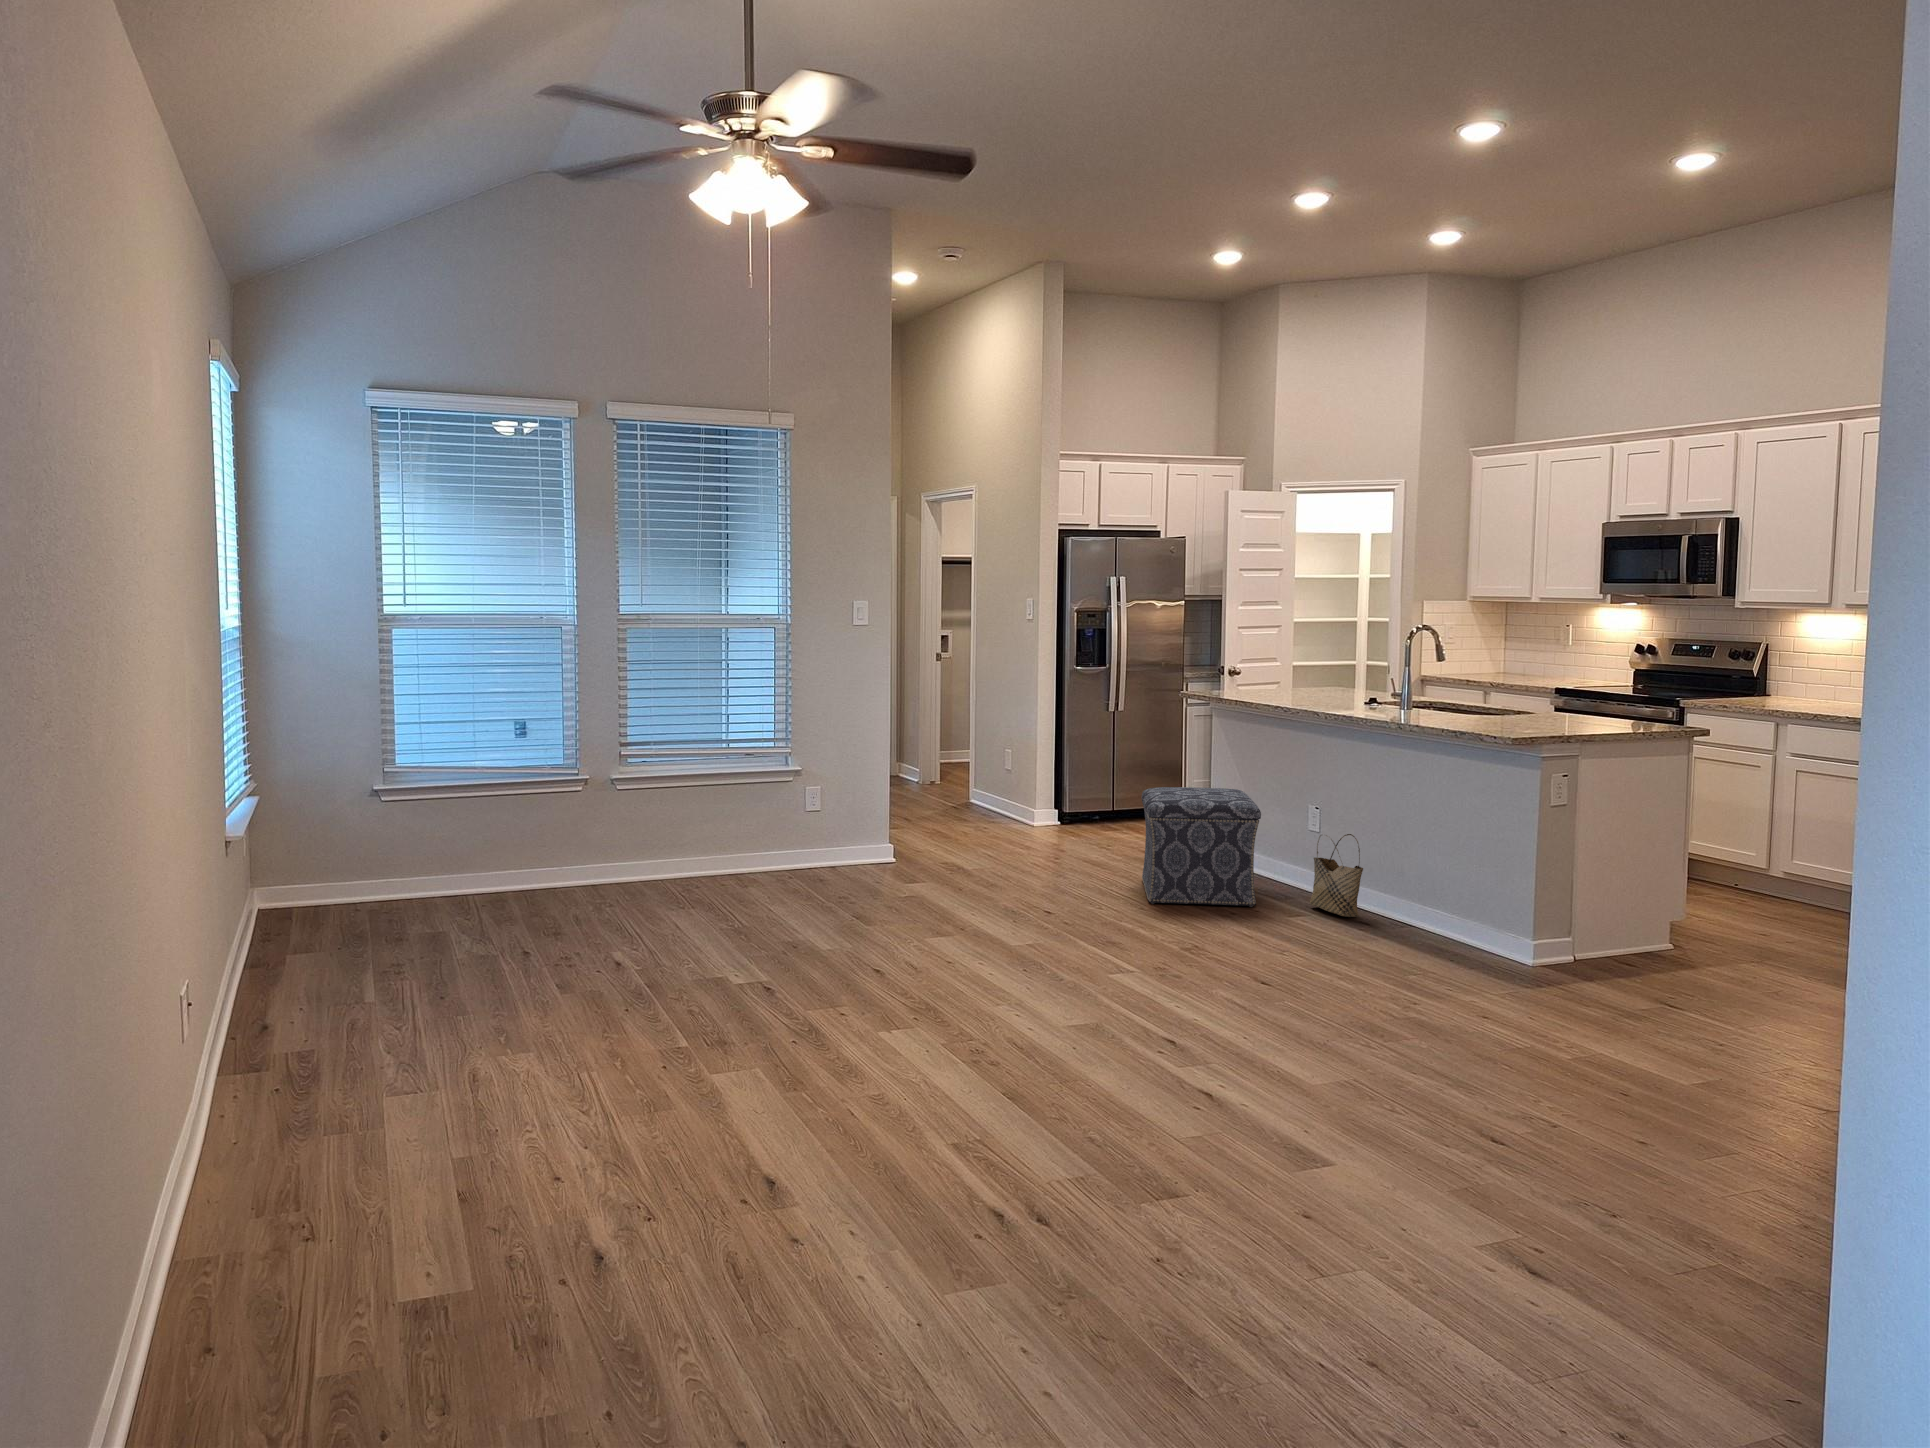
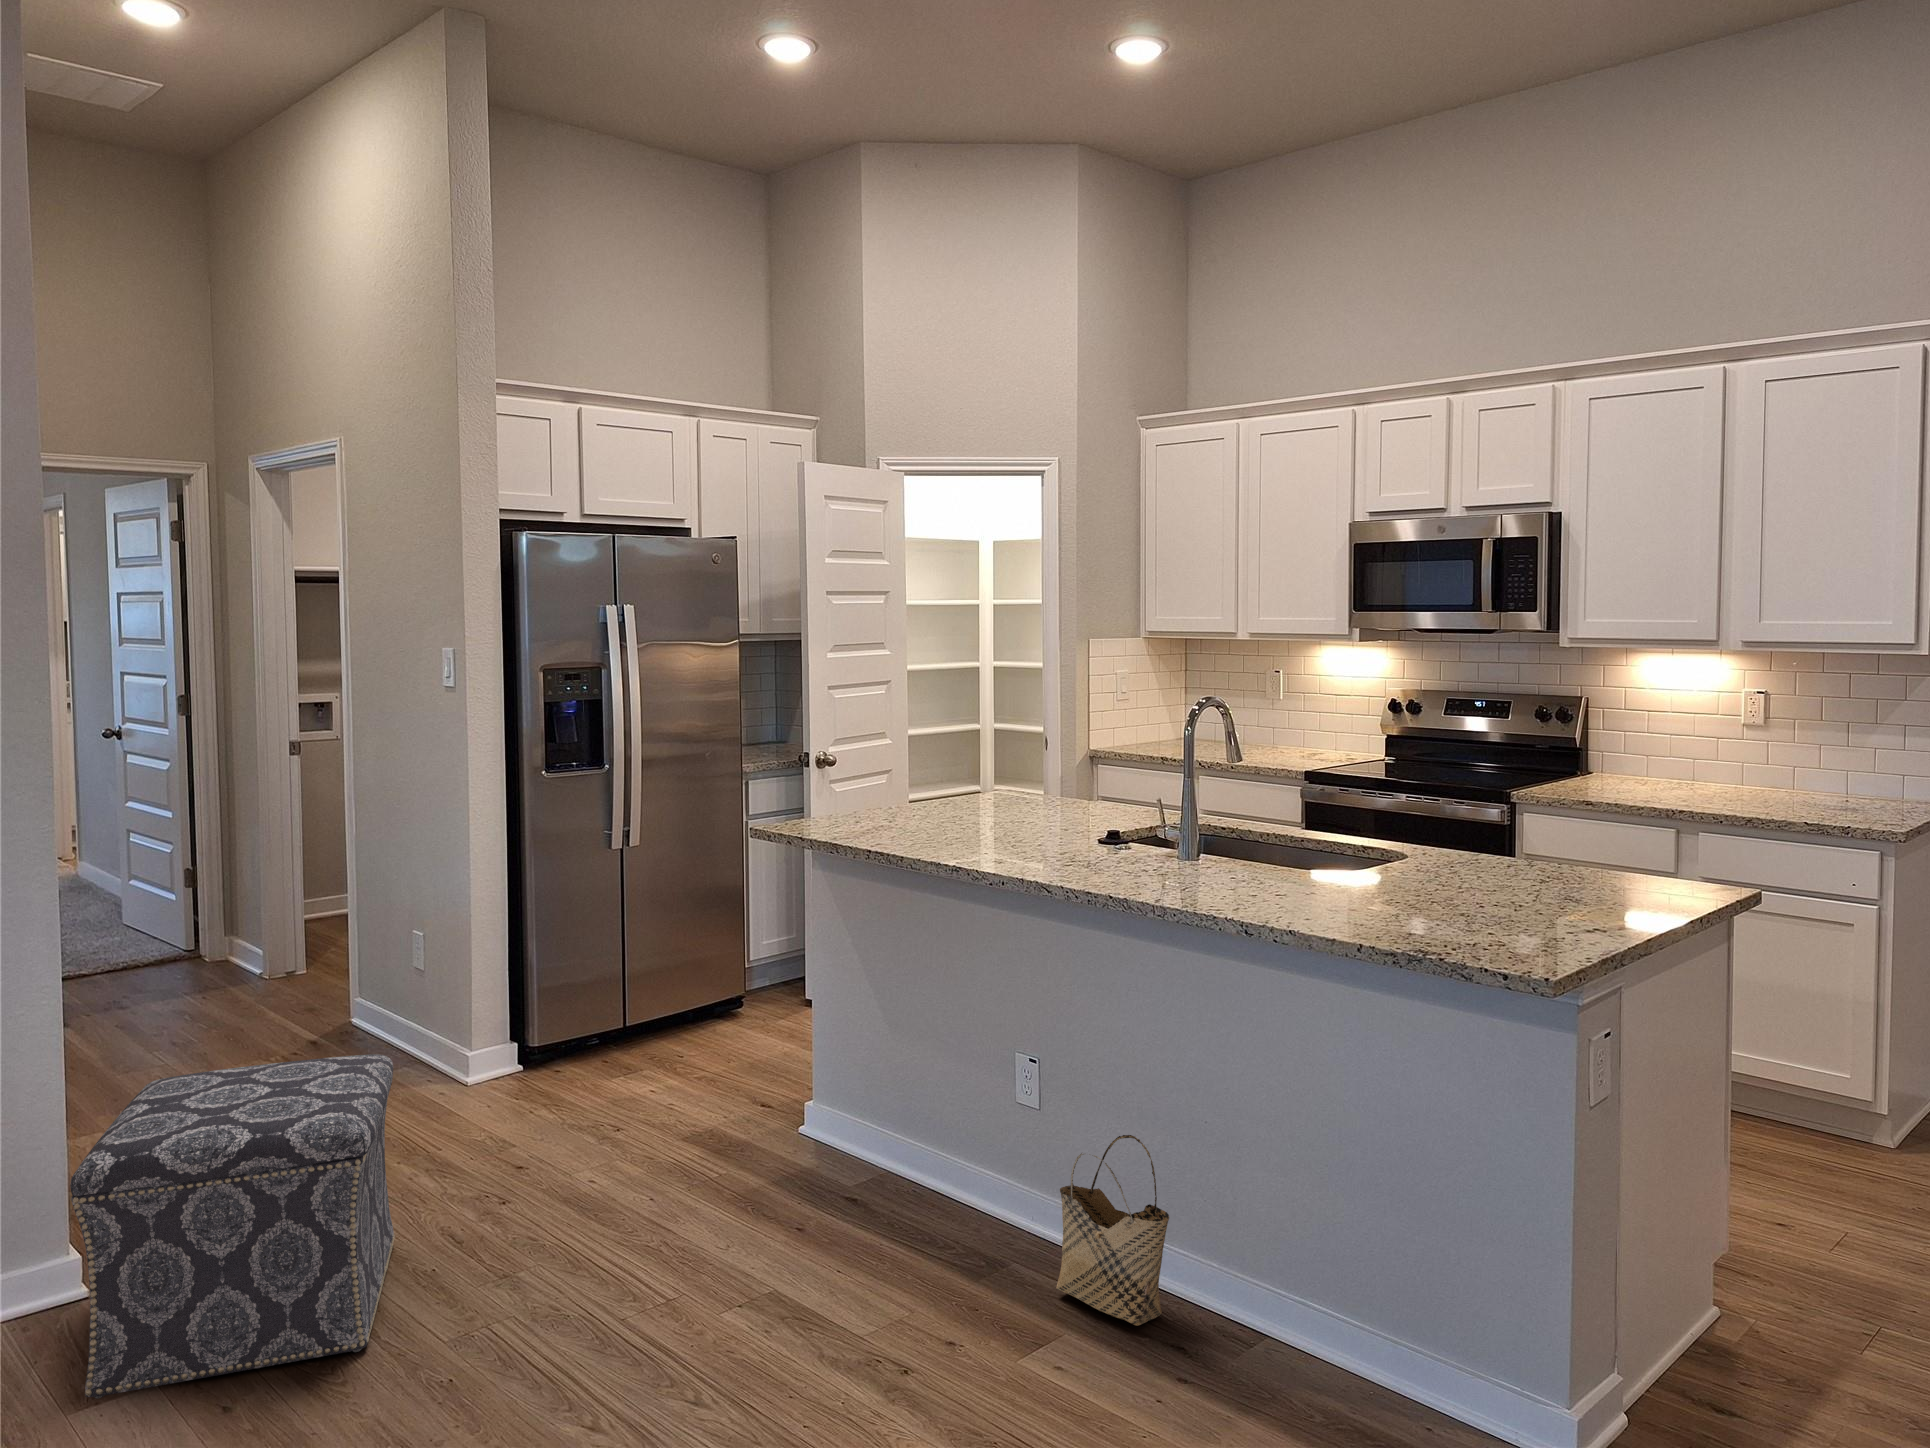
ottoman: present [1142,787,1261,907] -> present [70,1054,395,1398]

